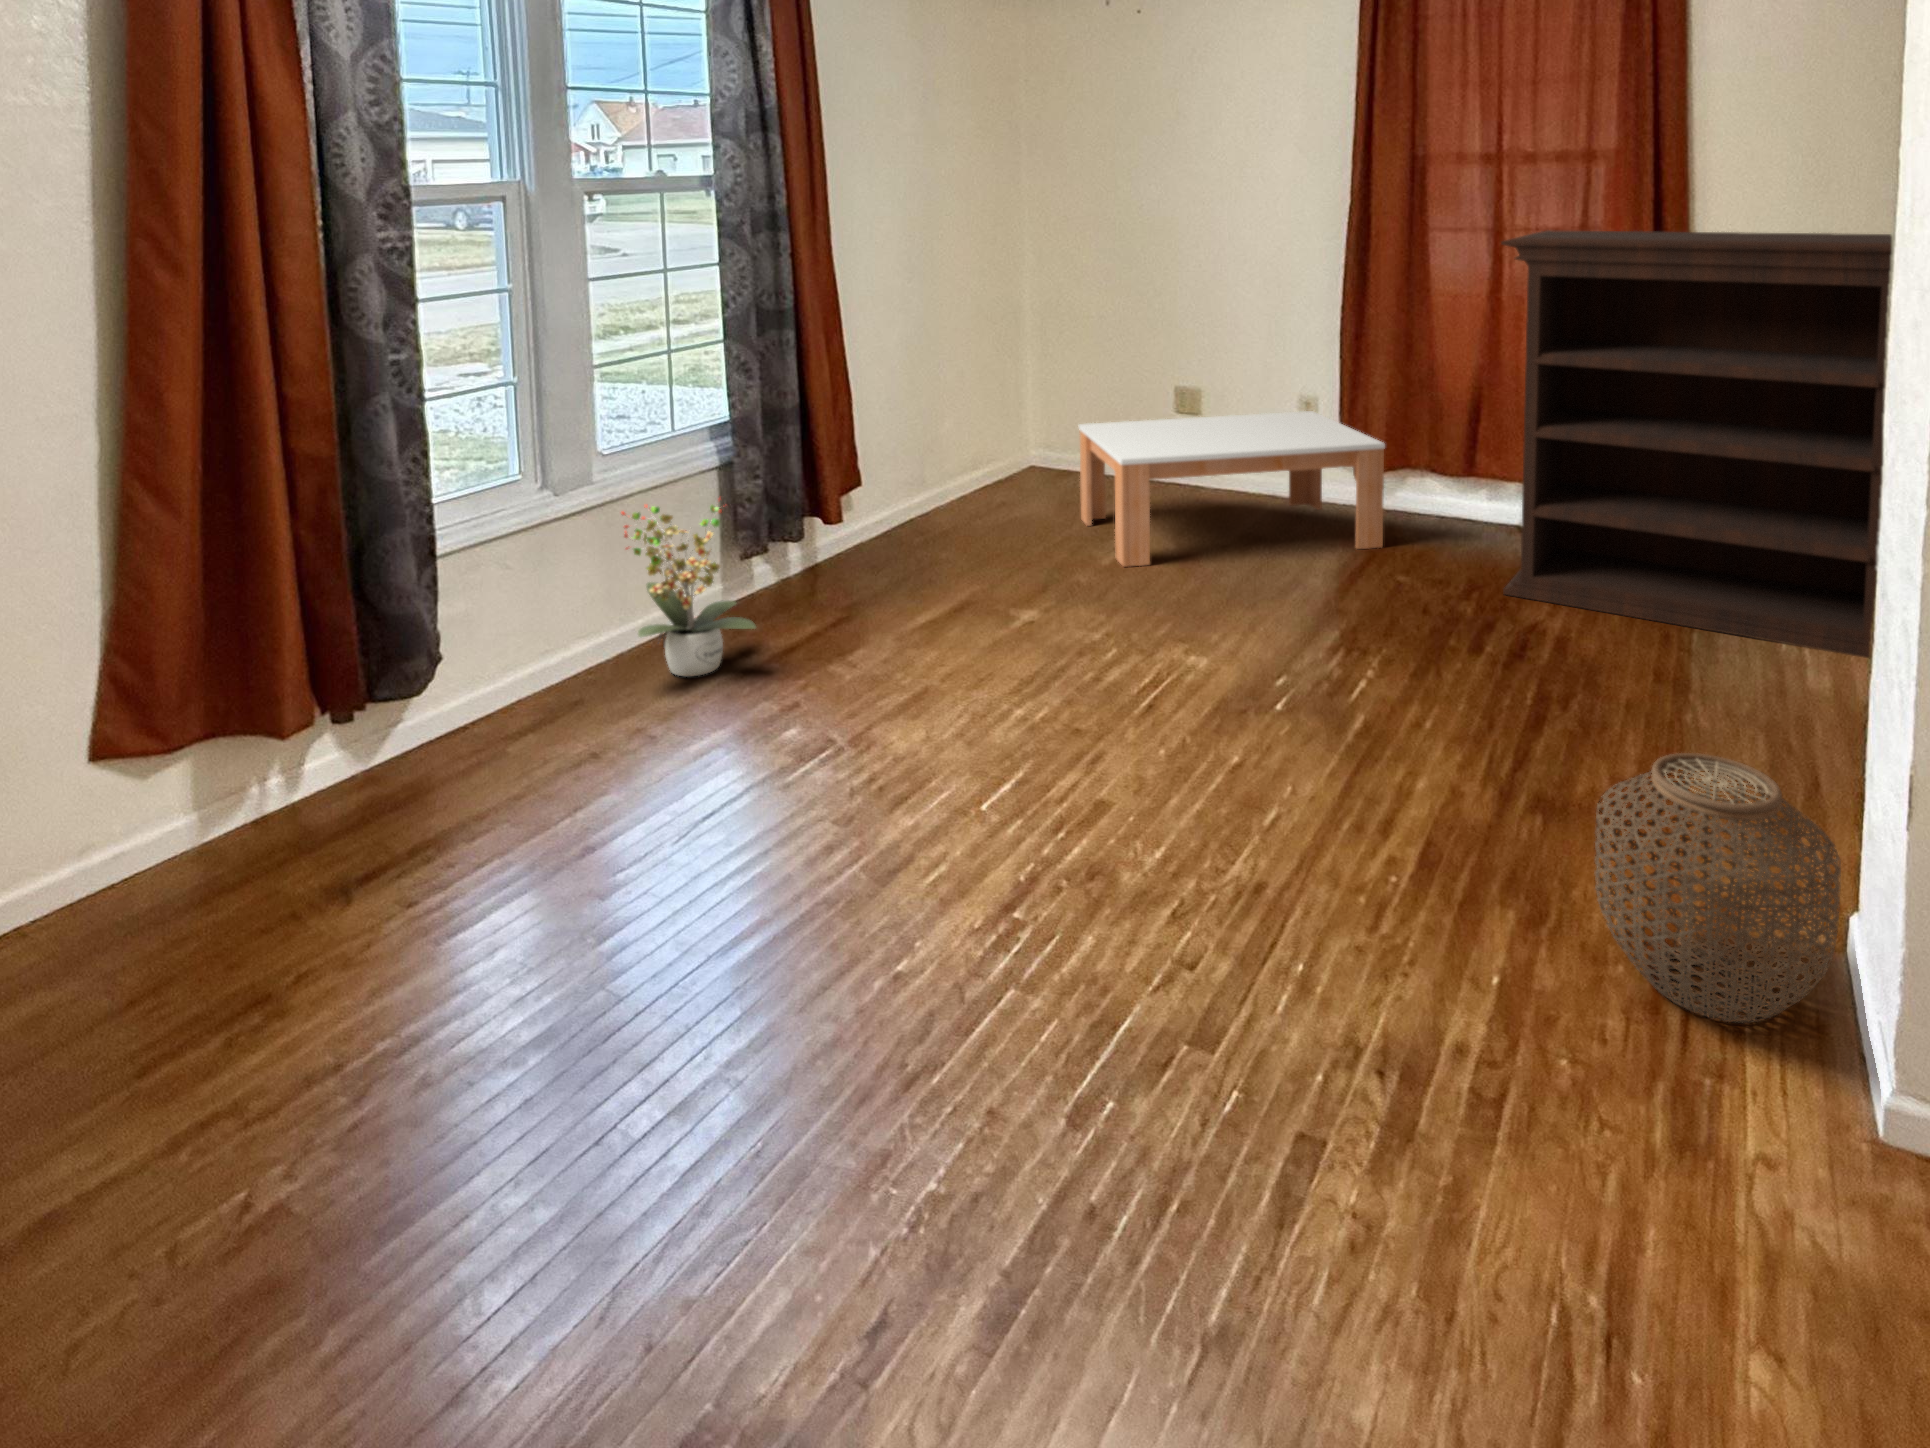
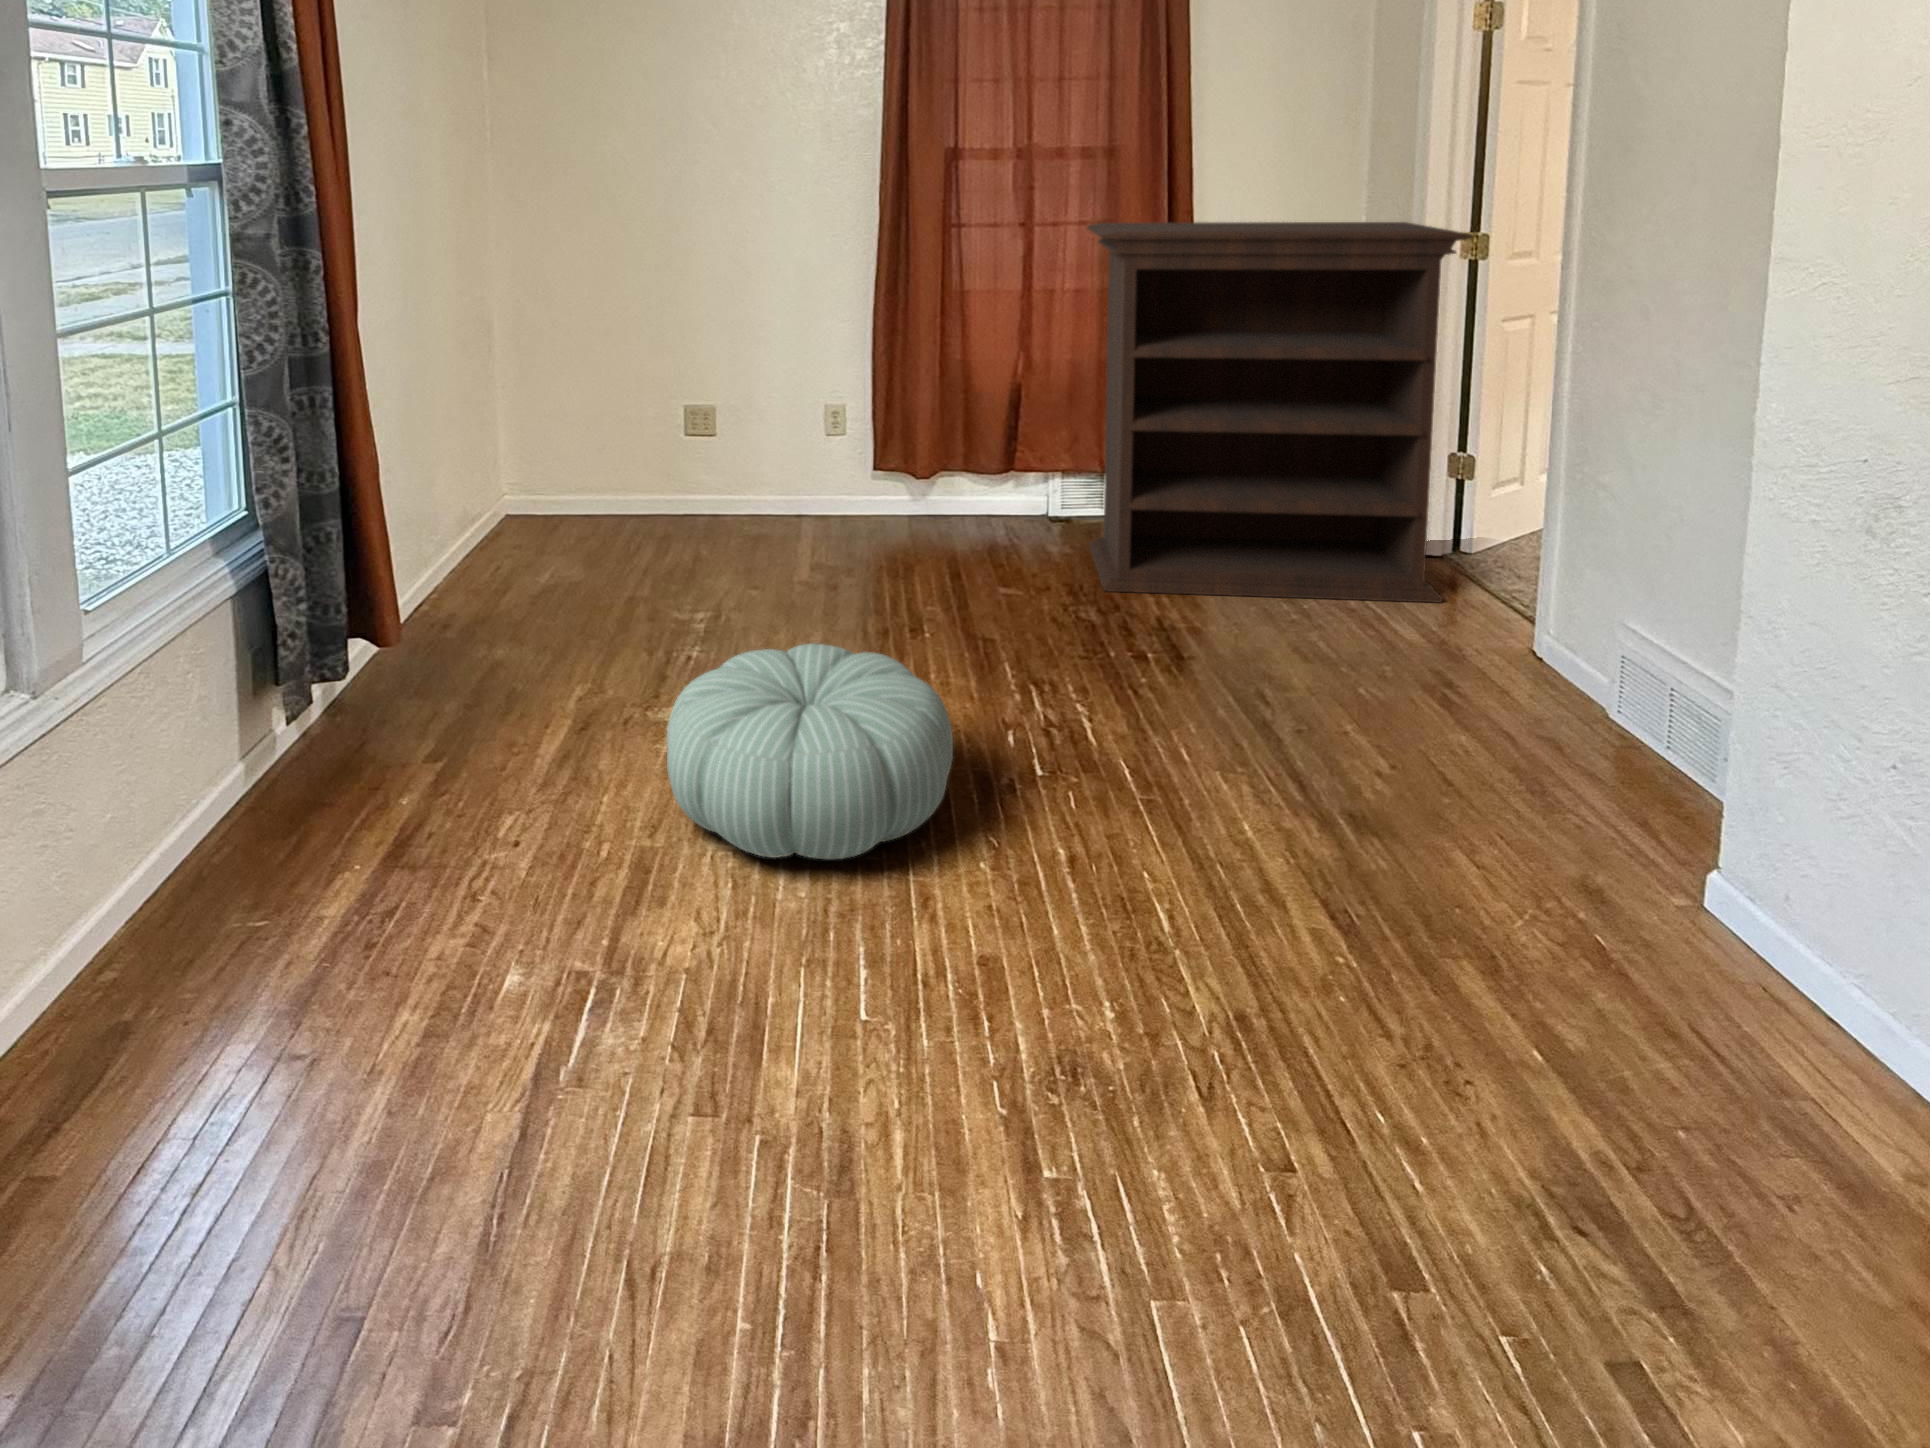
coffee table: present [1079,411,1385,567] -> none [614,419,954,627]
potted plant: present [621,499,756,677] -> none [141,642,377,927]
pouf: none [957,566,1190,722] -> present [667,644,953,859]
woven basket: present [1595,753,1841,1023] -> none [1563,758,1829,1030]

